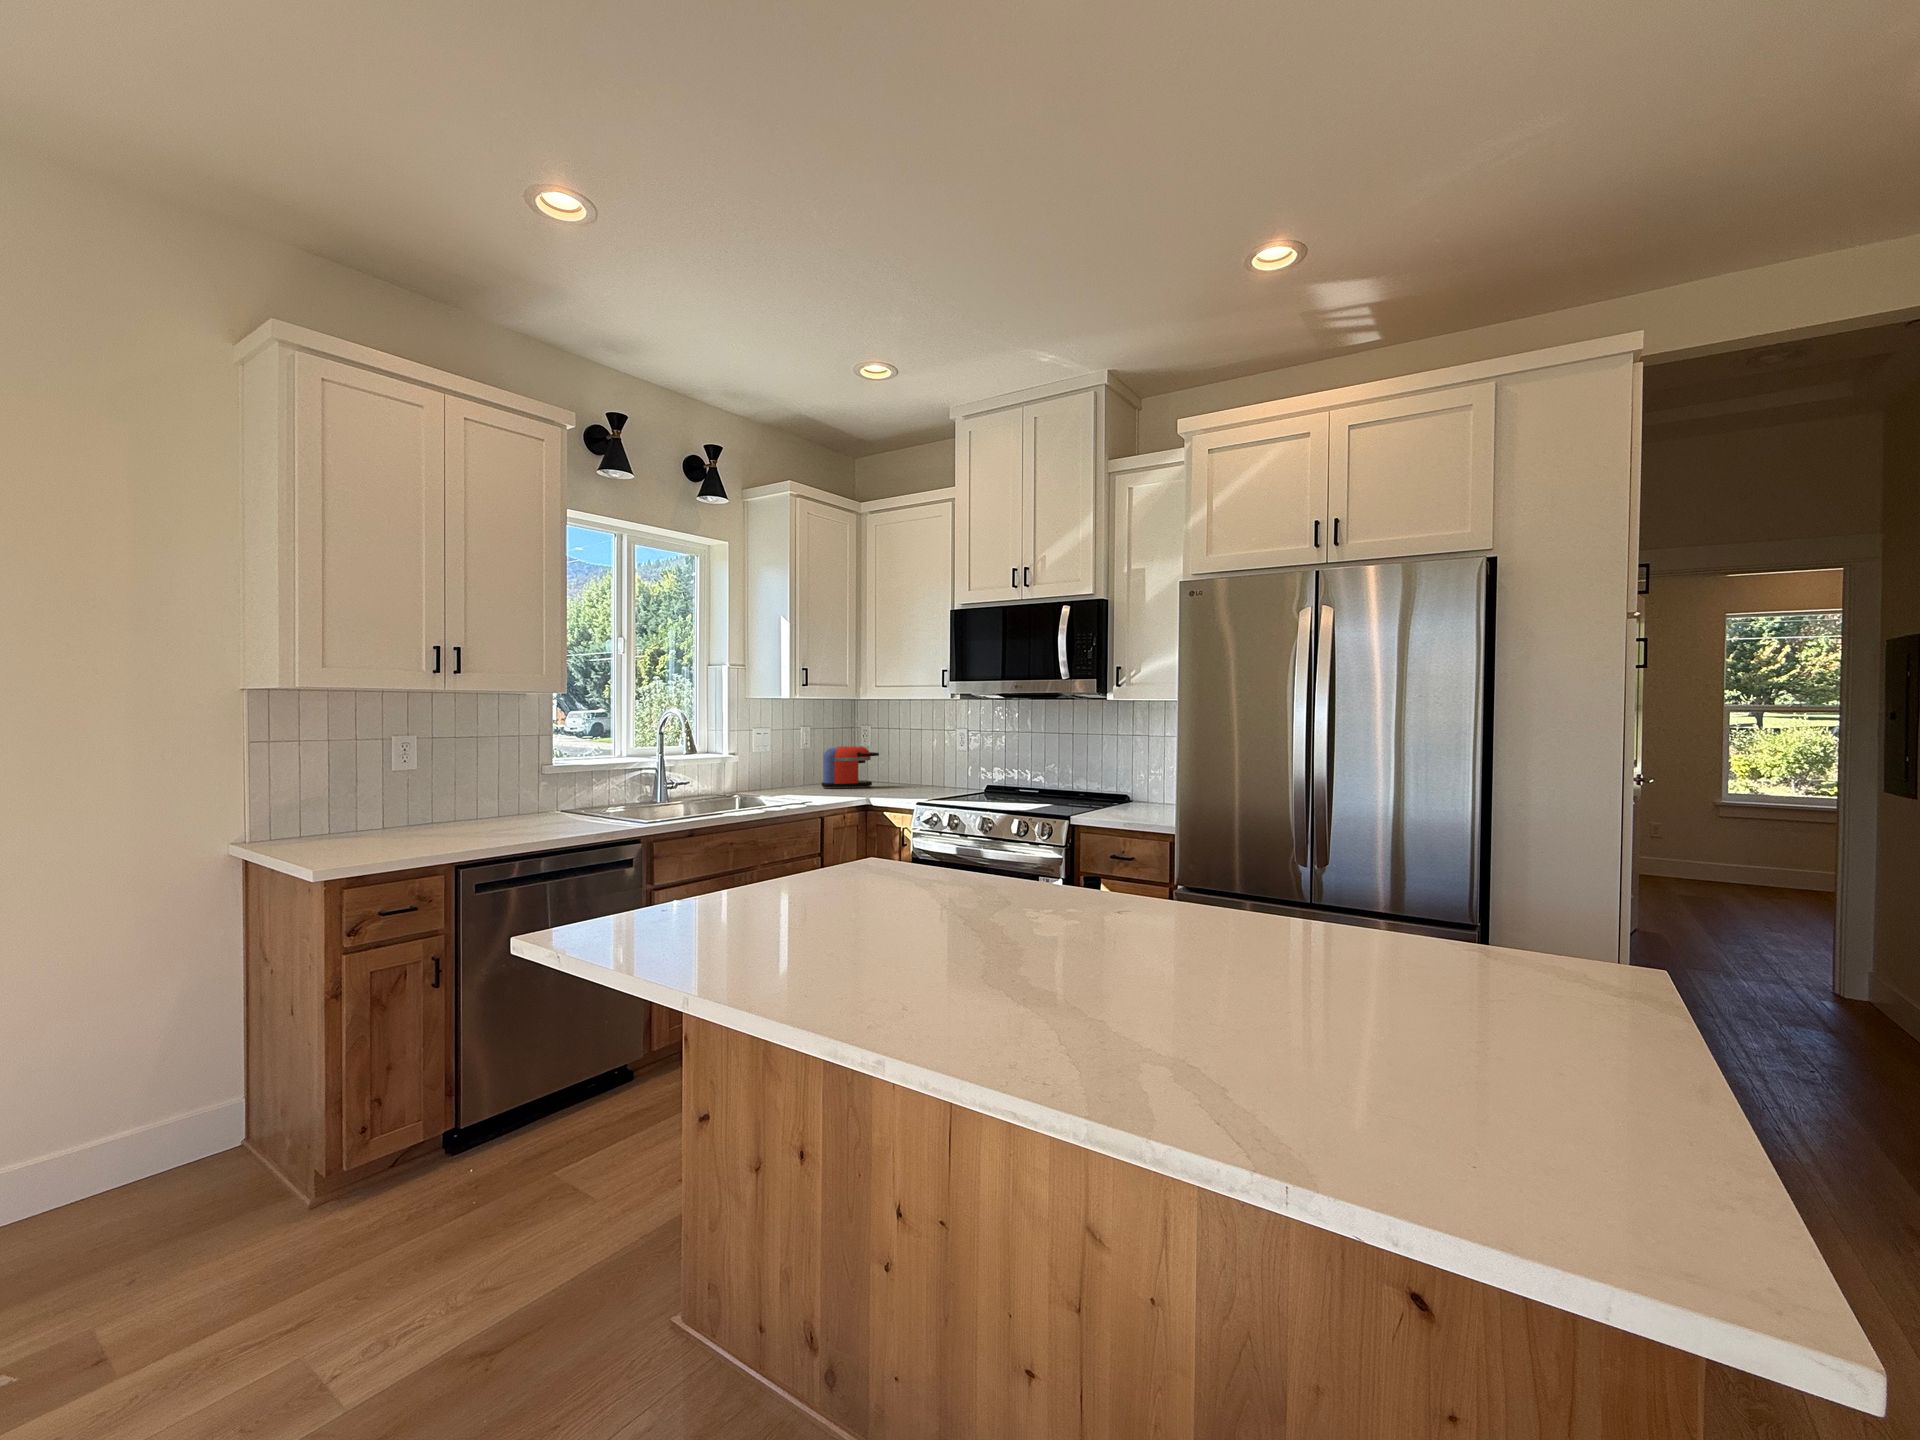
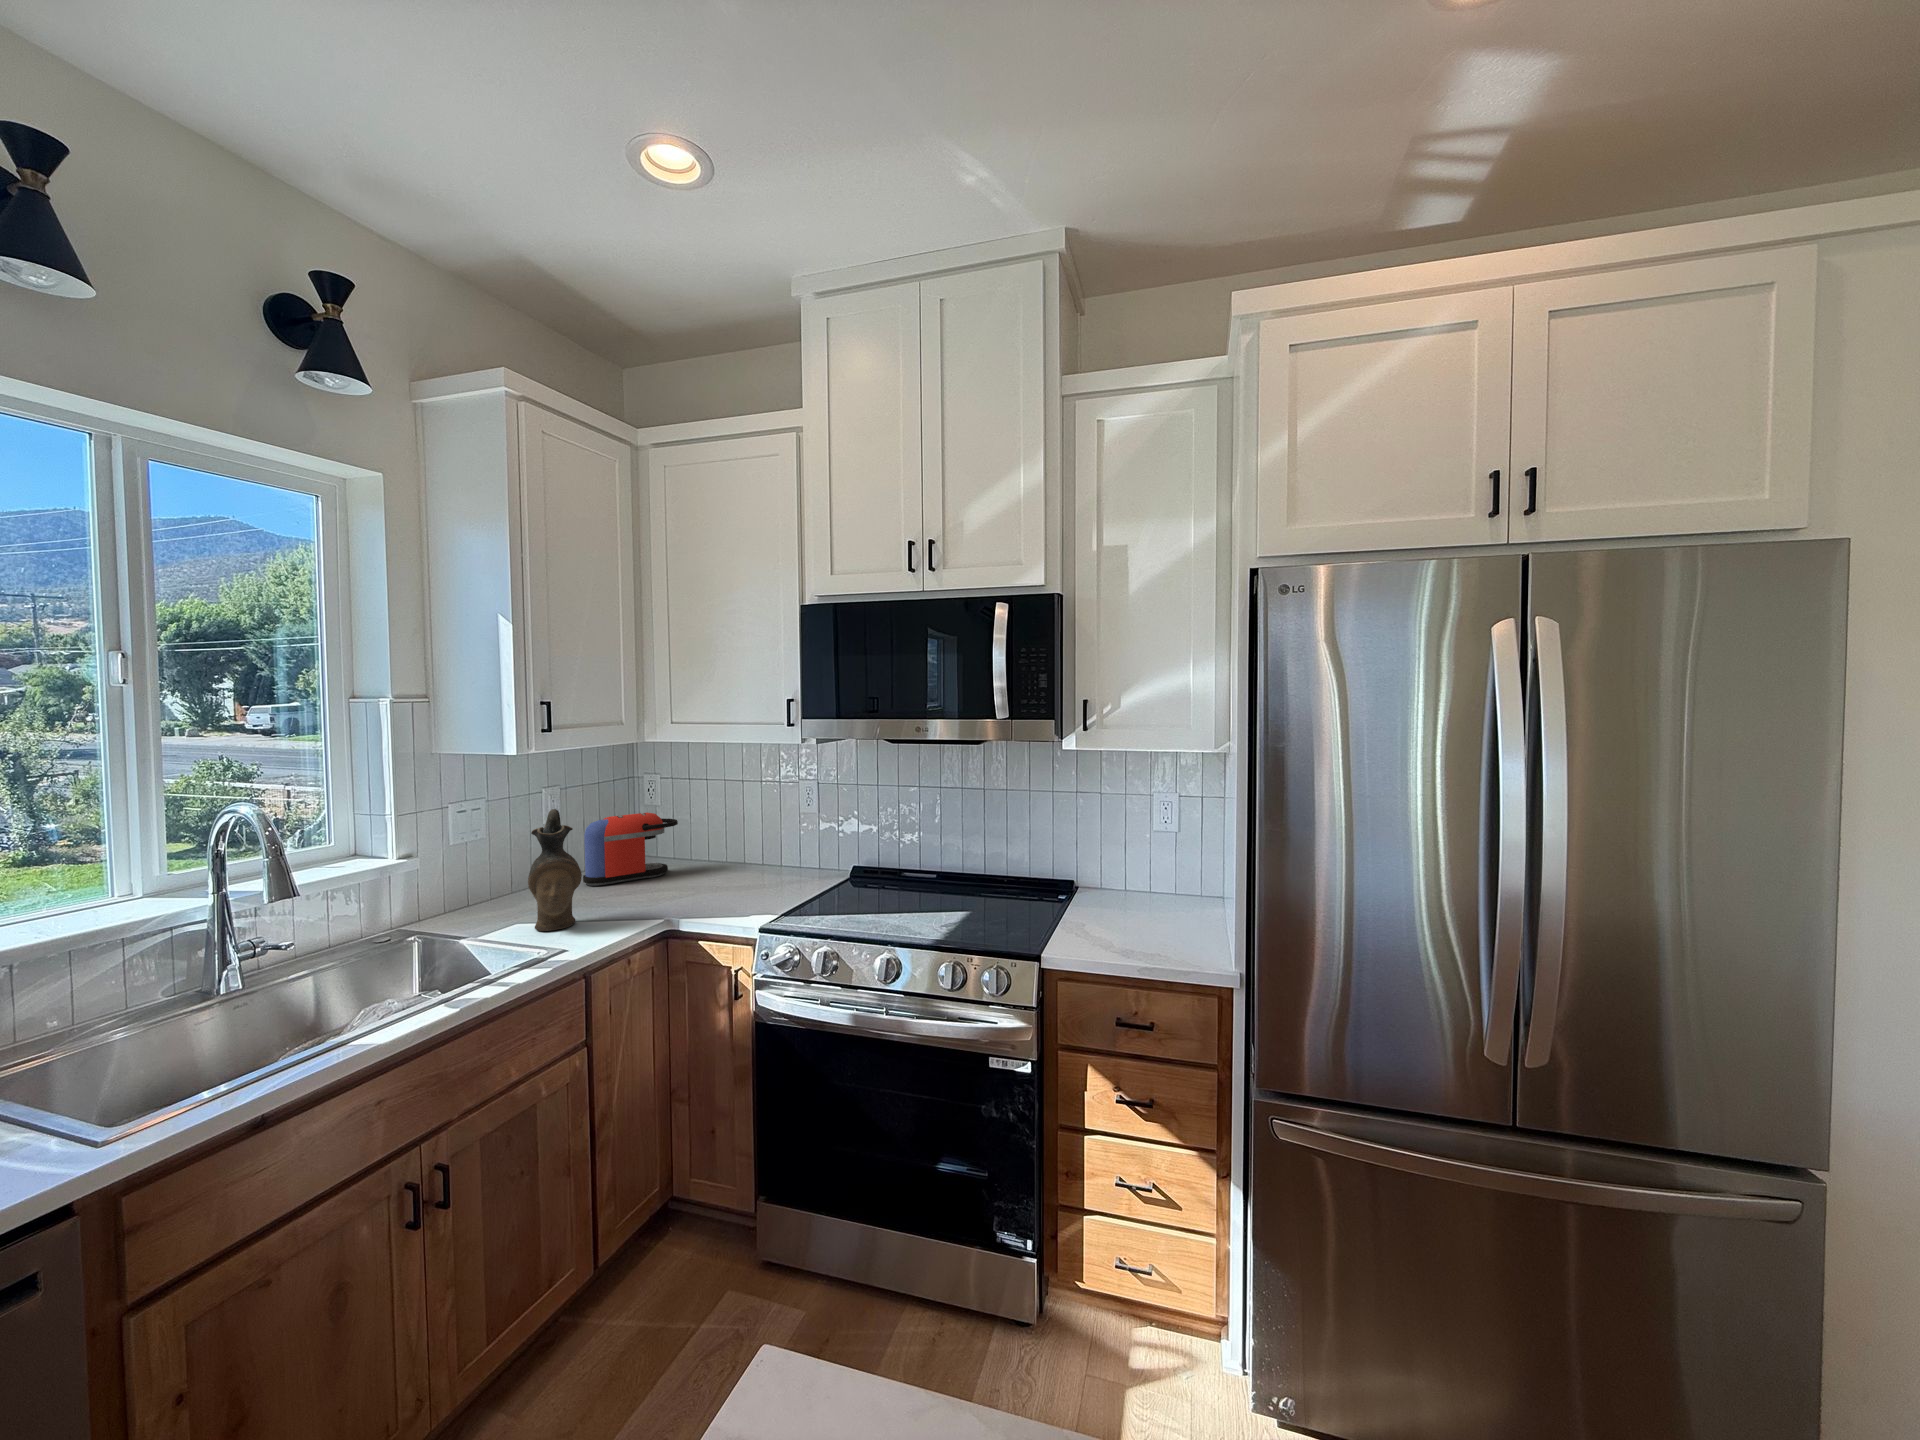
ceramic pitcher: none [794,731,821,797] -> present [528,809,582,931]

